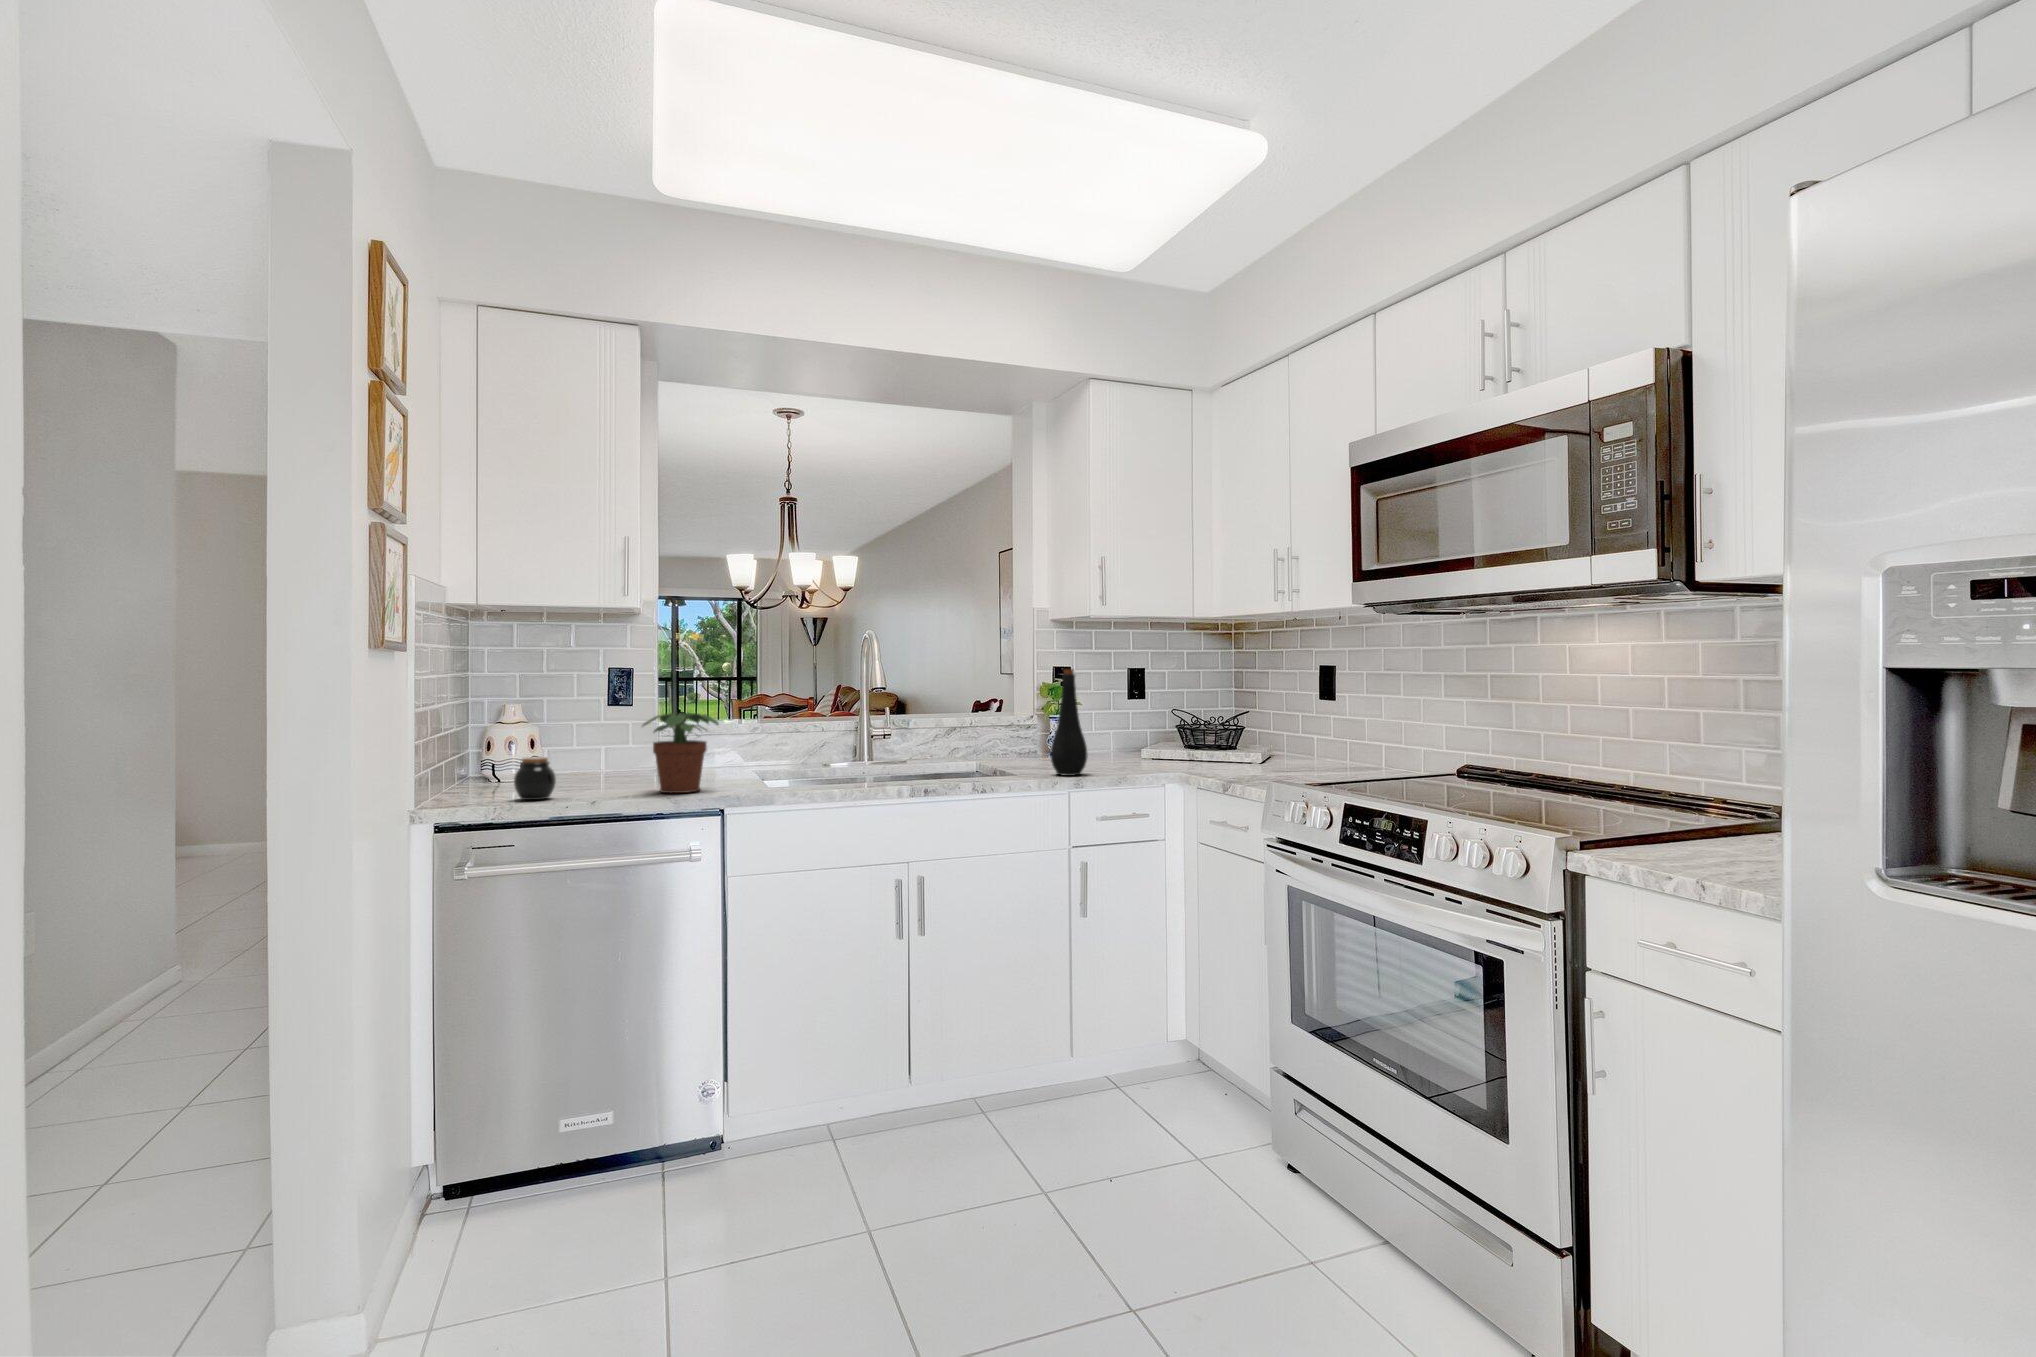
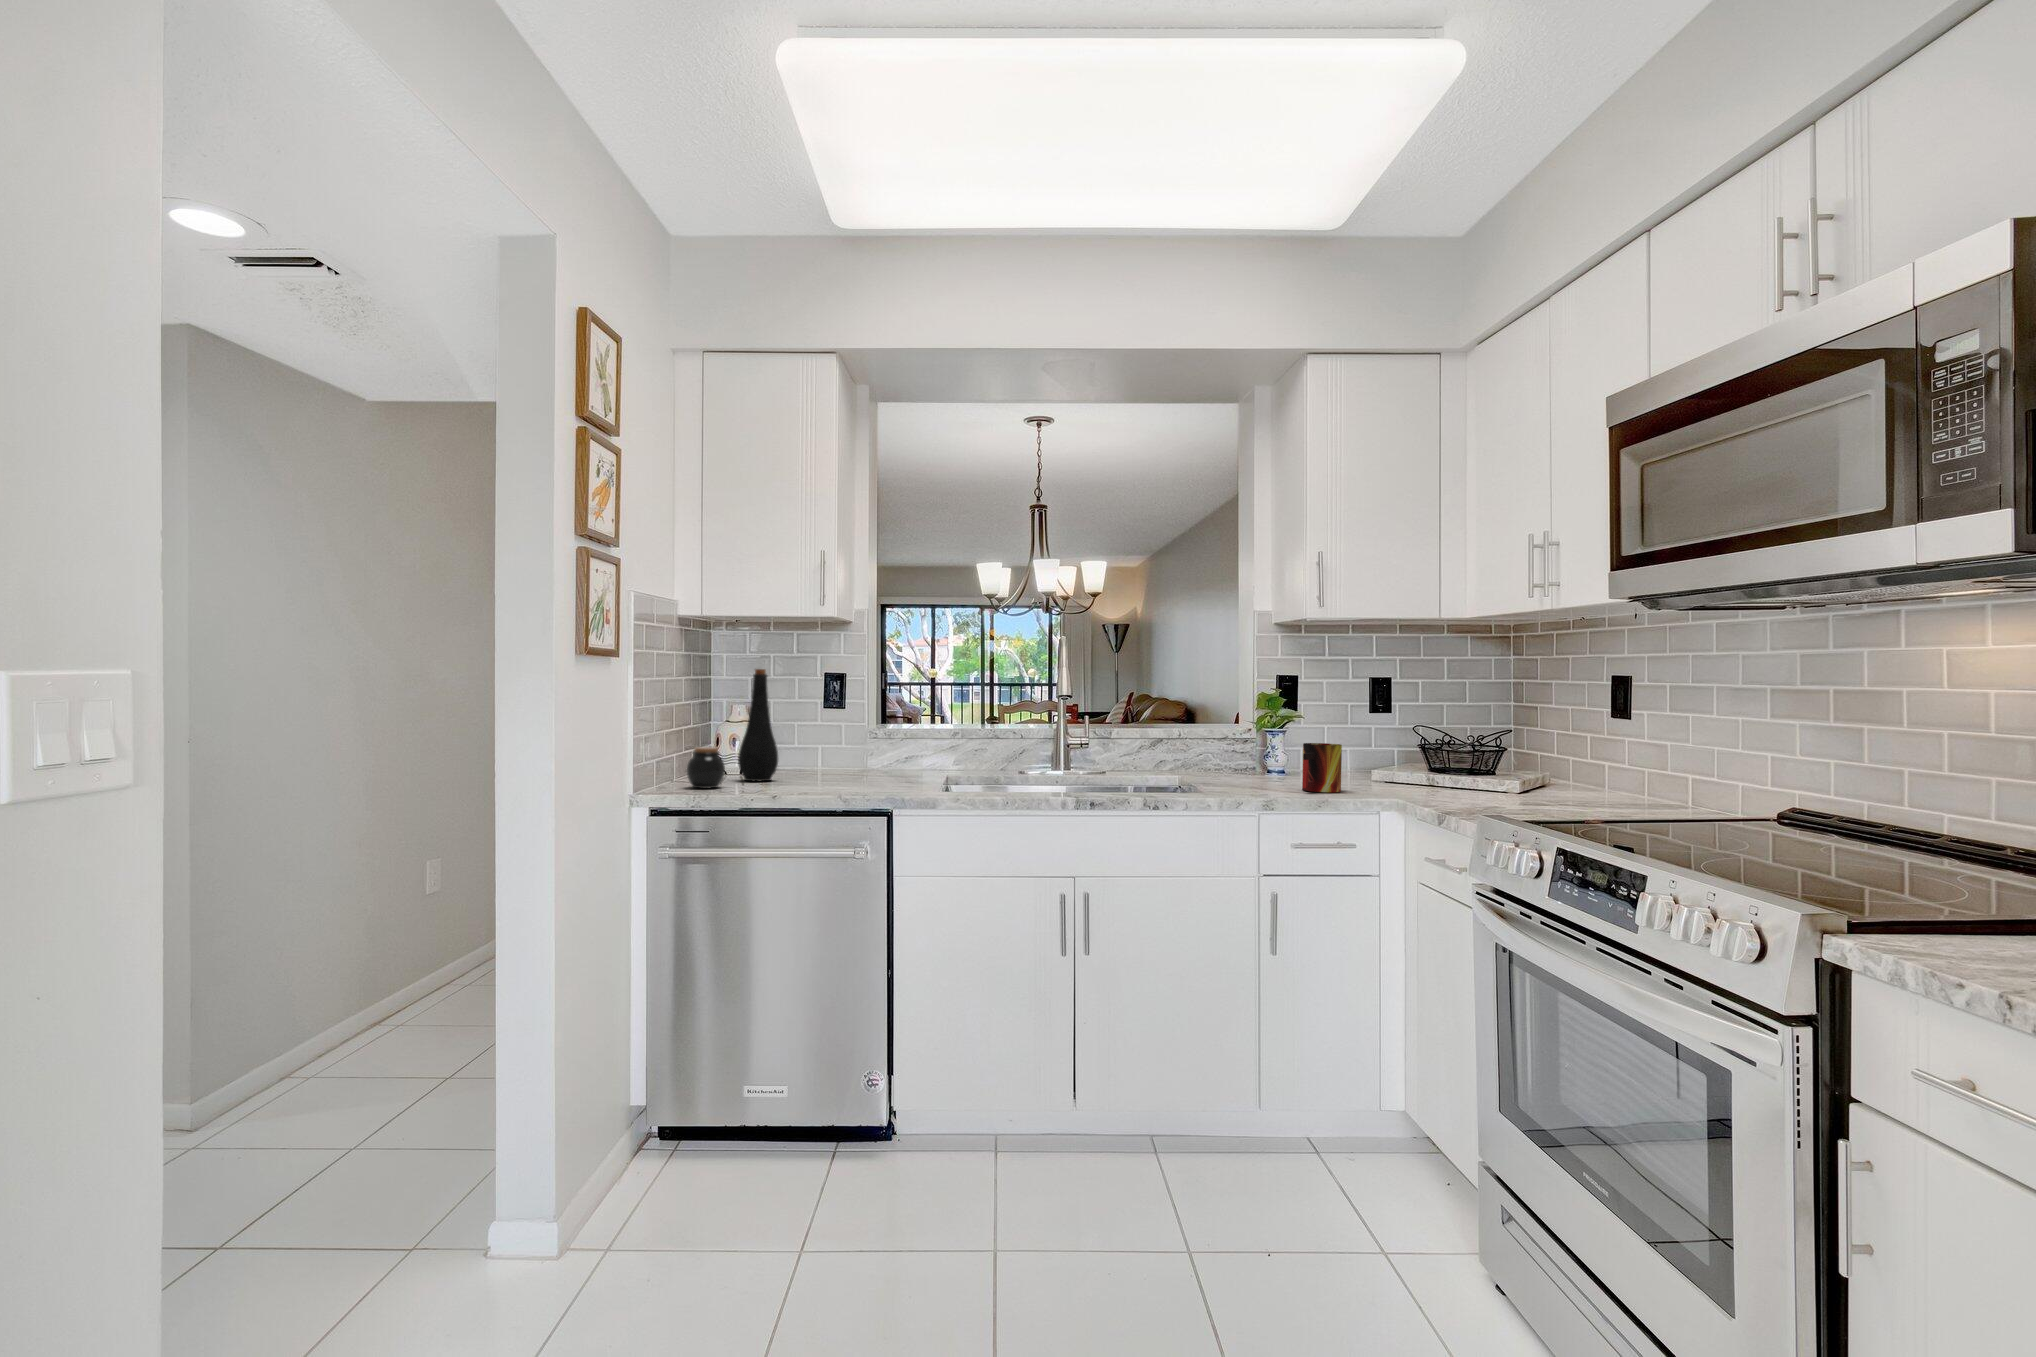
bottle: present [1050,669,1088,776] -> present [738,669,778,782]
potted plant: present [643,713,719,793] -> none [802,709,879,790]
mug: none [1096,728,1128,770] -> present [1302,743,1342,792]

